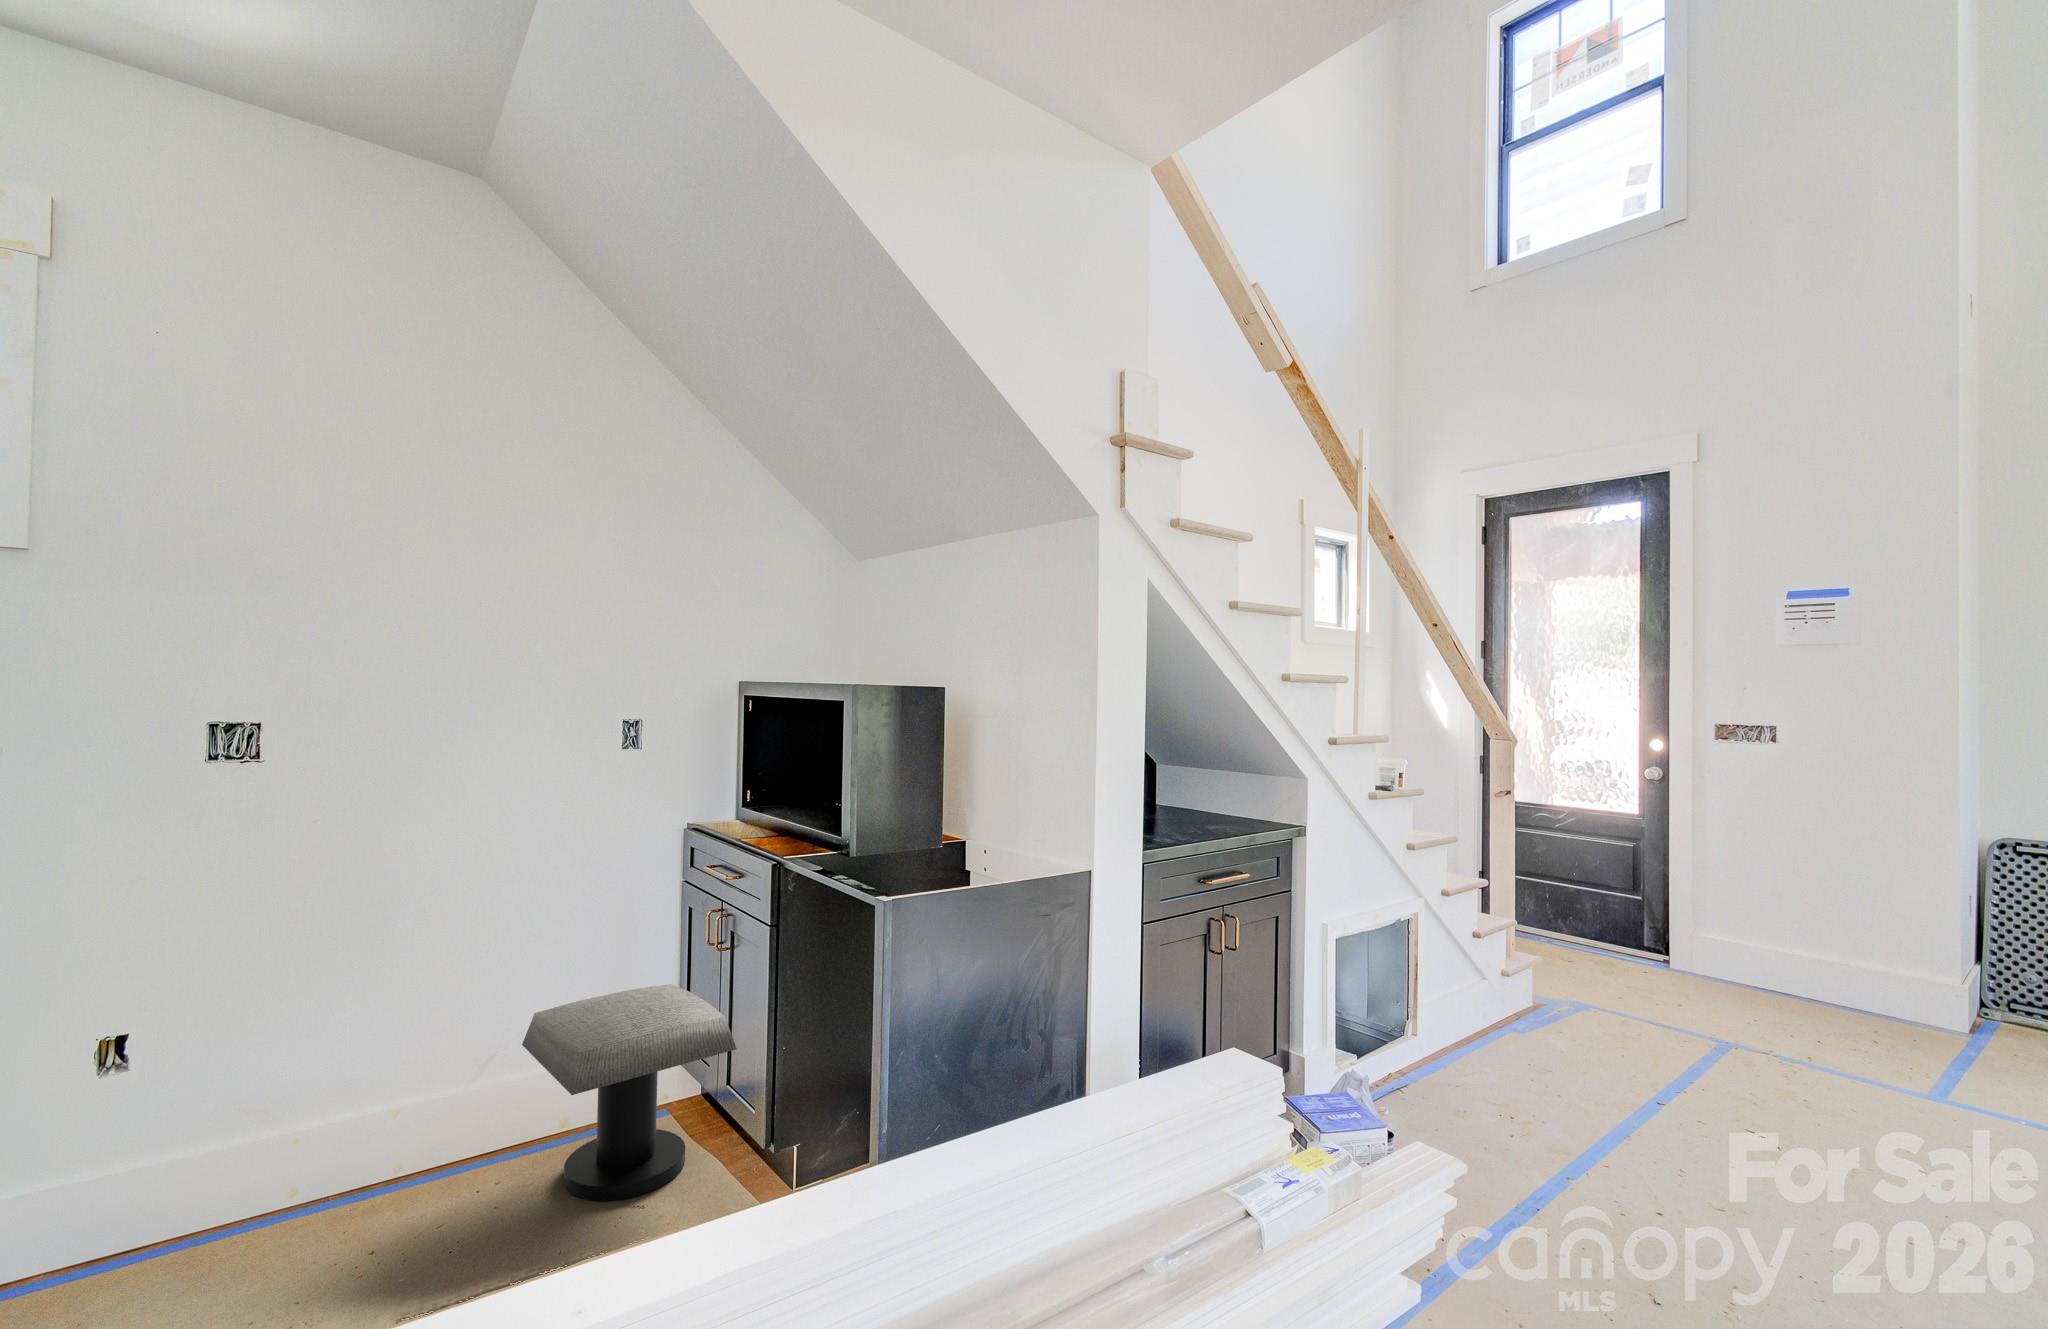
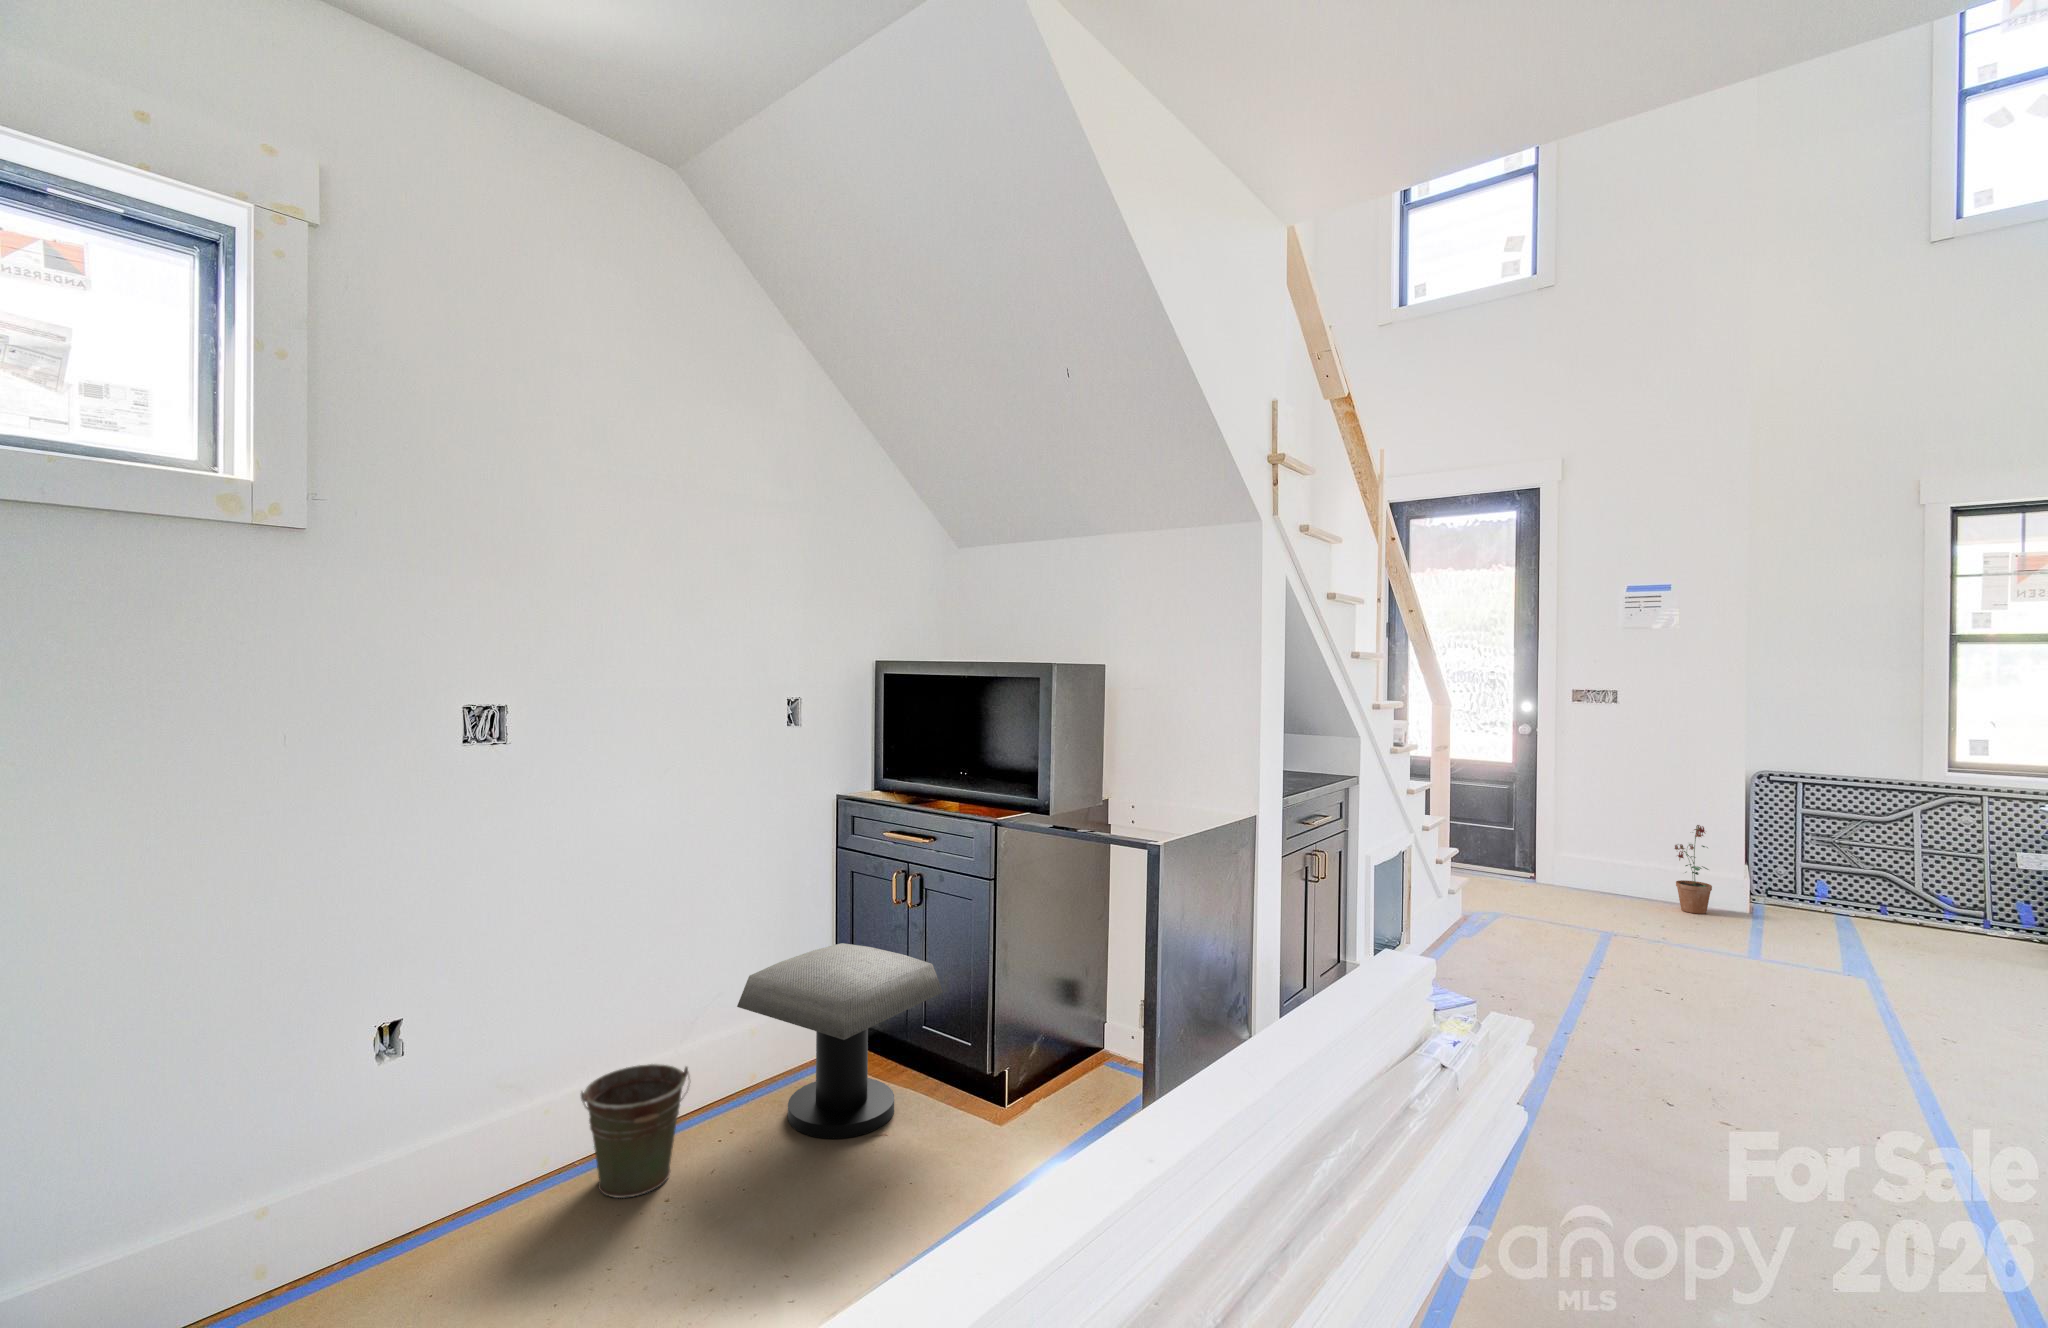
potted plant: none [1848,907,1905,1028] -> present [1675,825,1712,914]
bucket: none [307,1098,435,1237] -> present [581,1064,690,1198]

